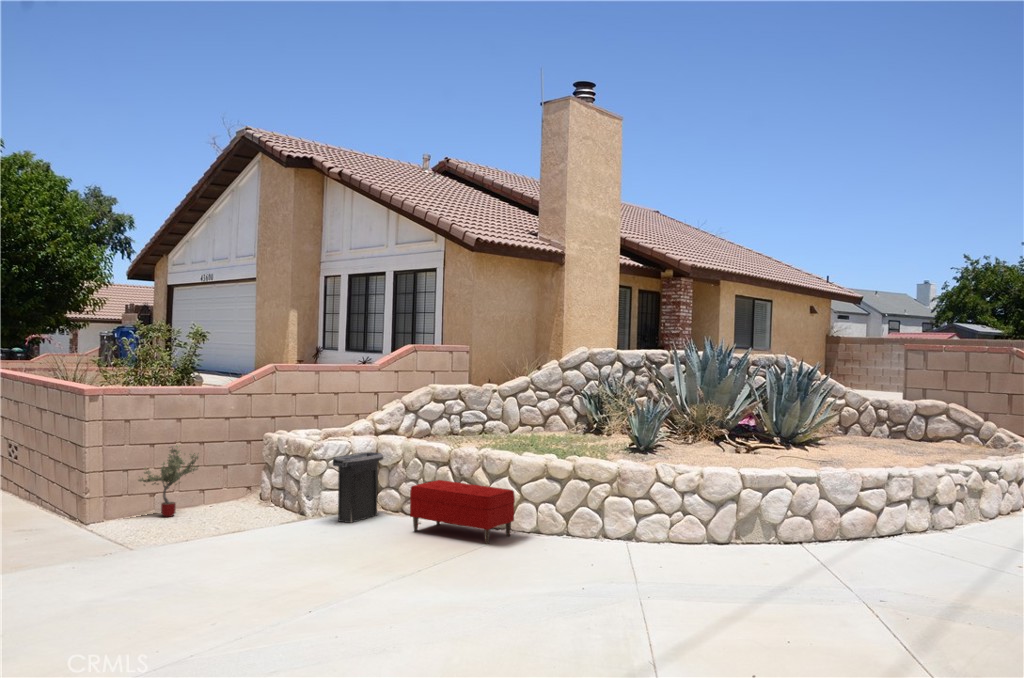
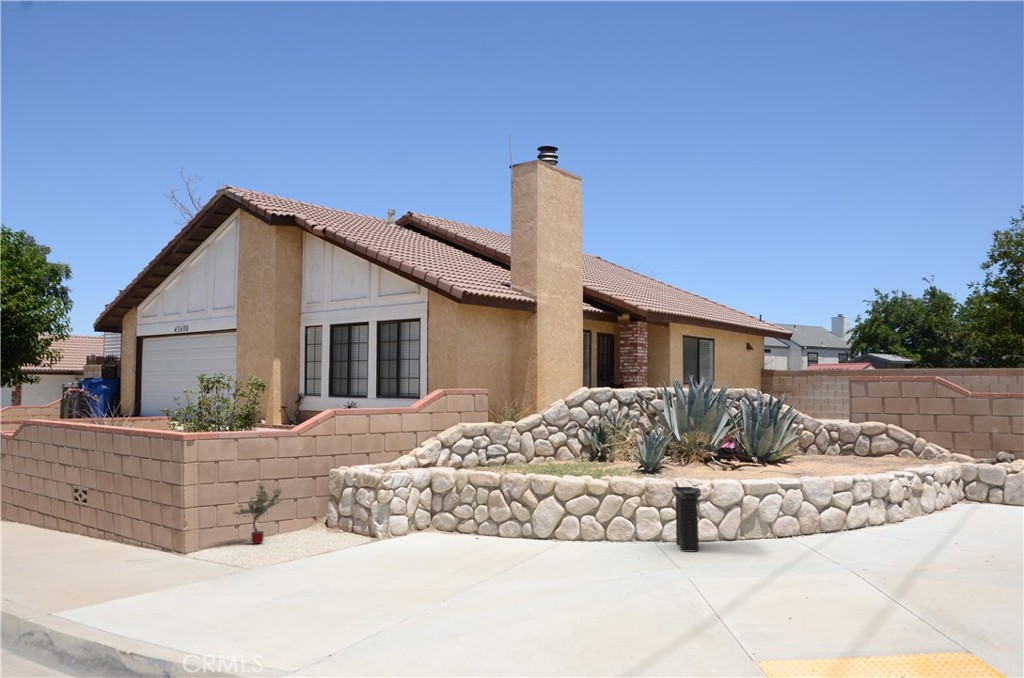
trash can: present [333,452,383,523] -> present [672,487,701,552]
bench: present [410,480,515,544] -> none [474,501,562,550]

